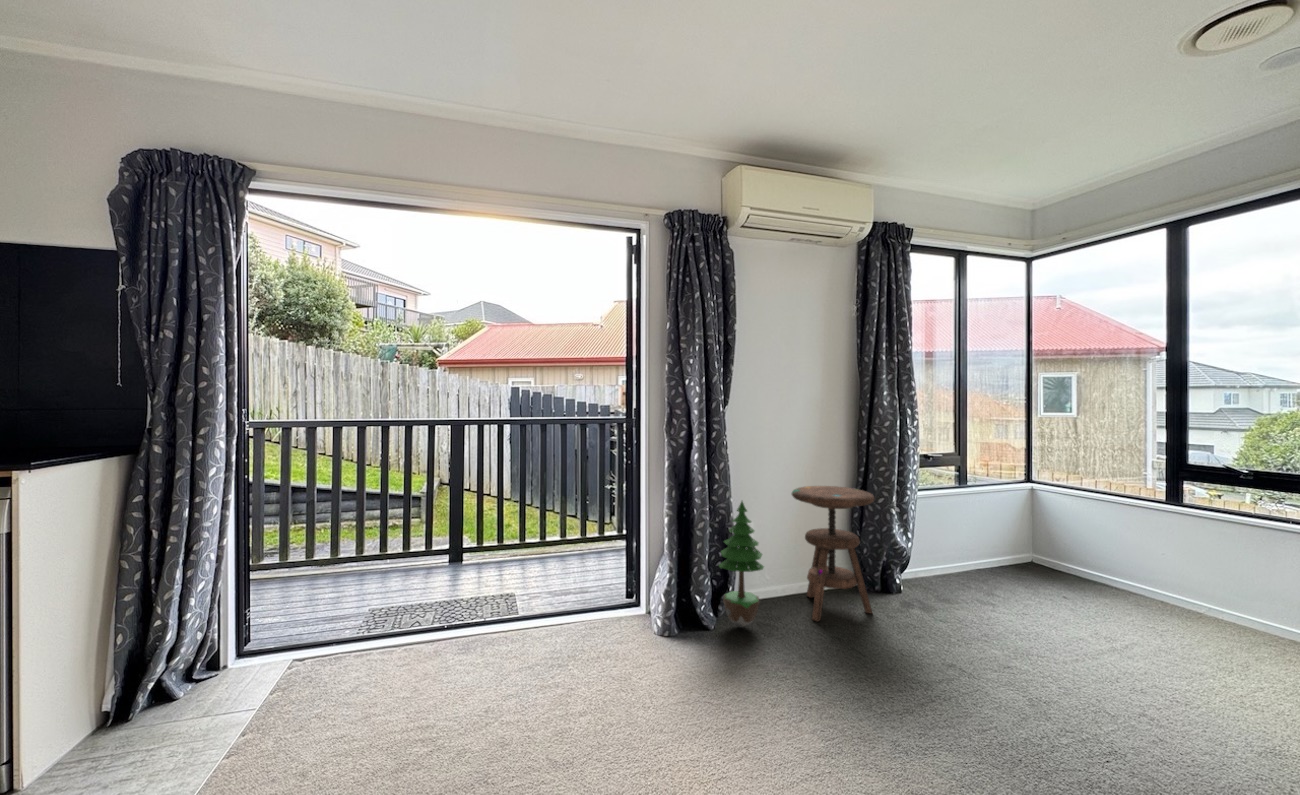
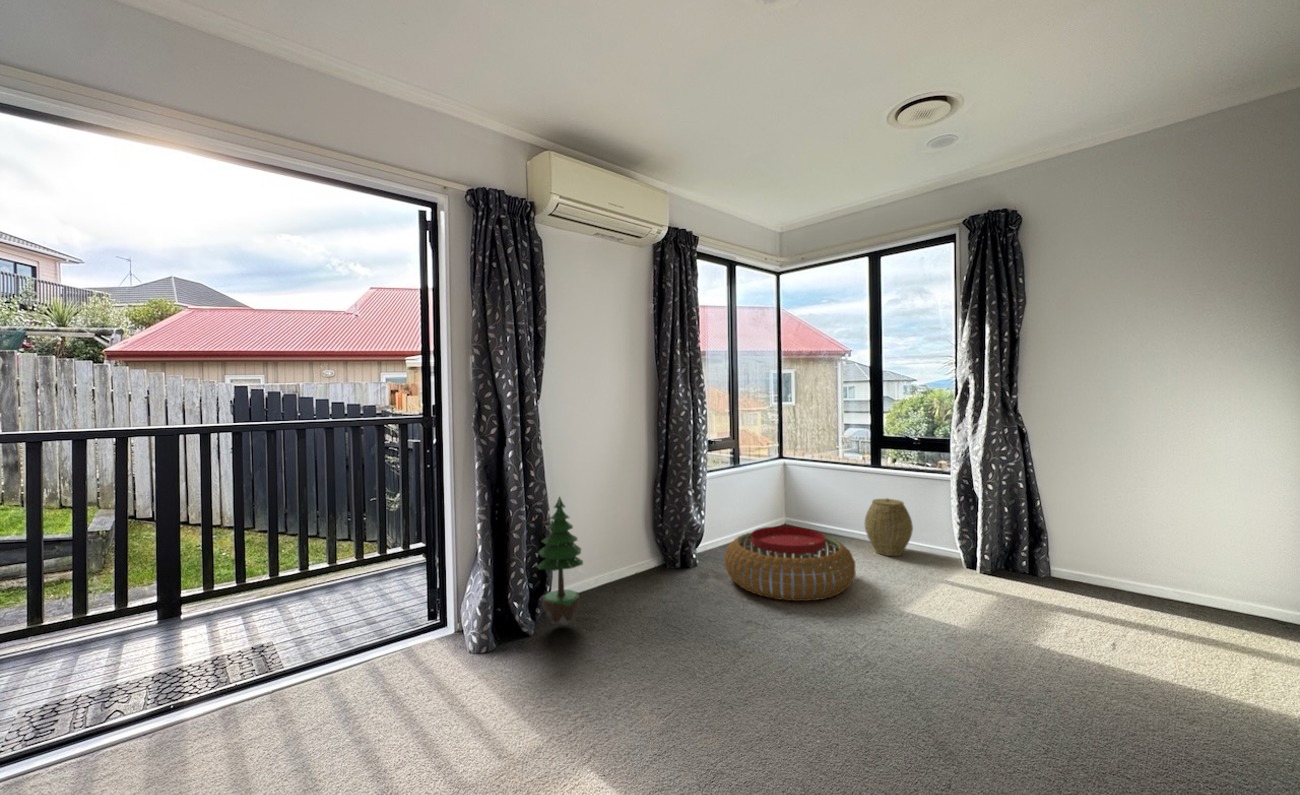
side table: present [792,486,874,621] -> none [603,475,678,607]
woven basket: none [1146,547,1229,626] -> present [865,498,913,556]
pouf: none [932,561,1116,659] -> present [725,526,856,601]

